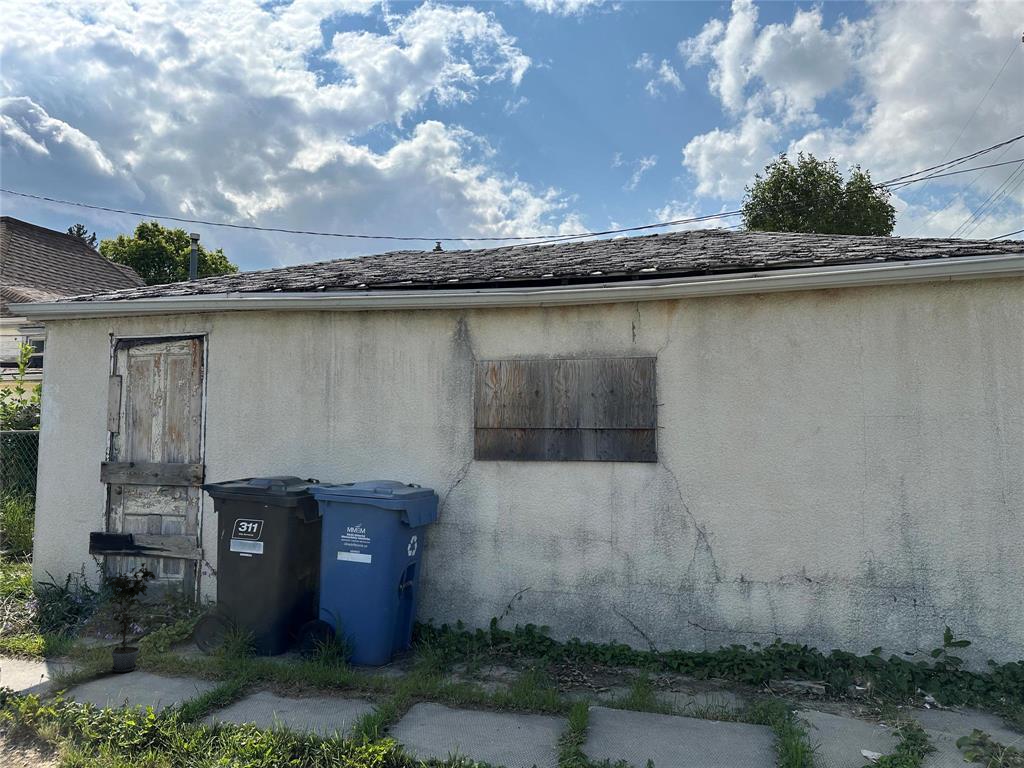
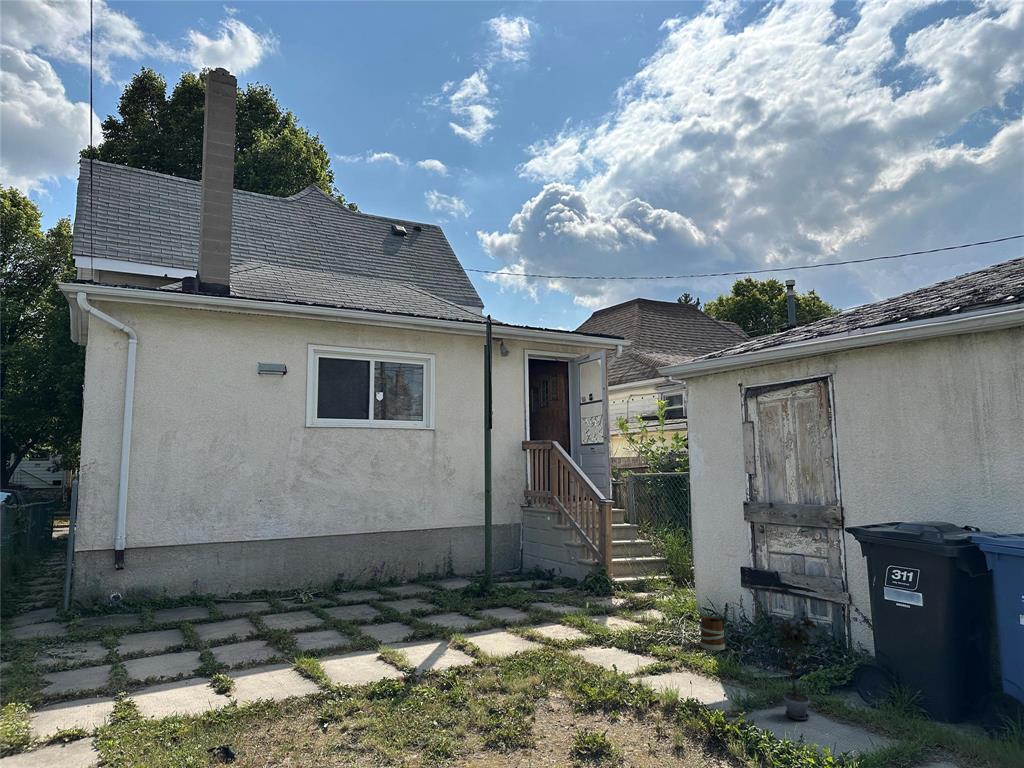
wooden bucket: none [24,577,57,631] -> present [700,602,725,650]

